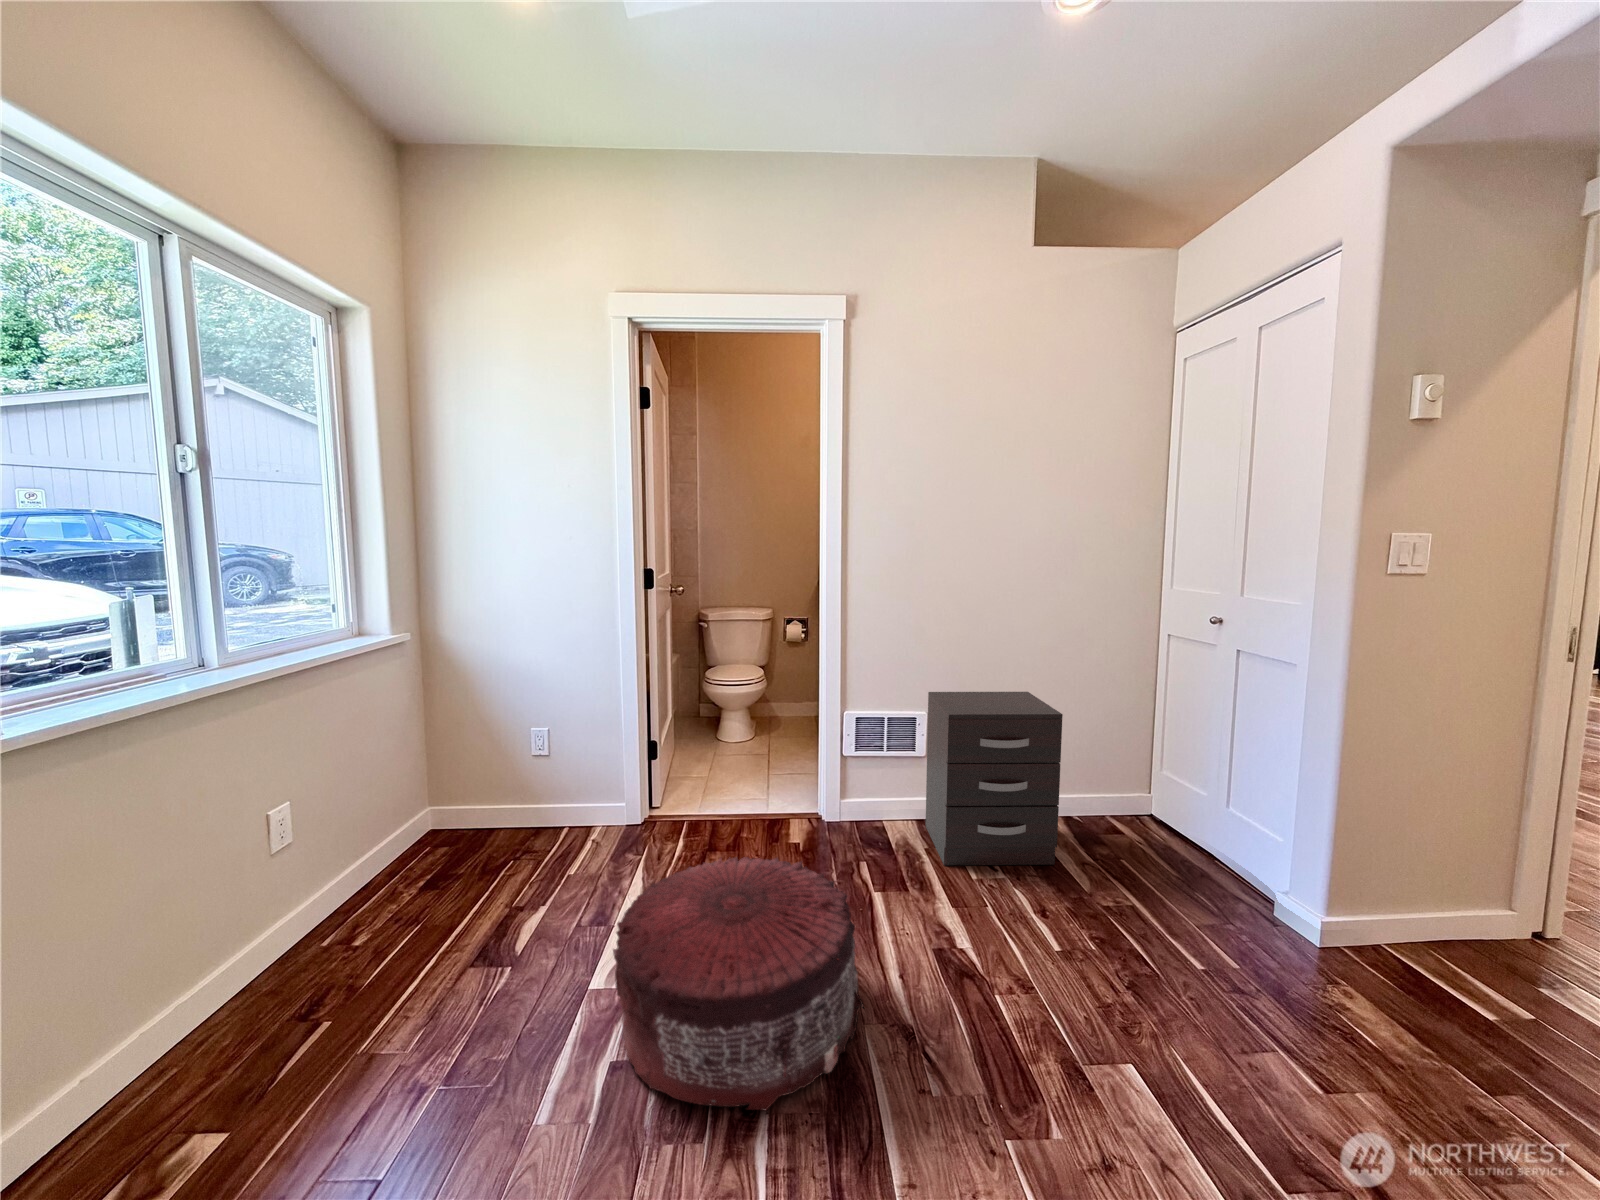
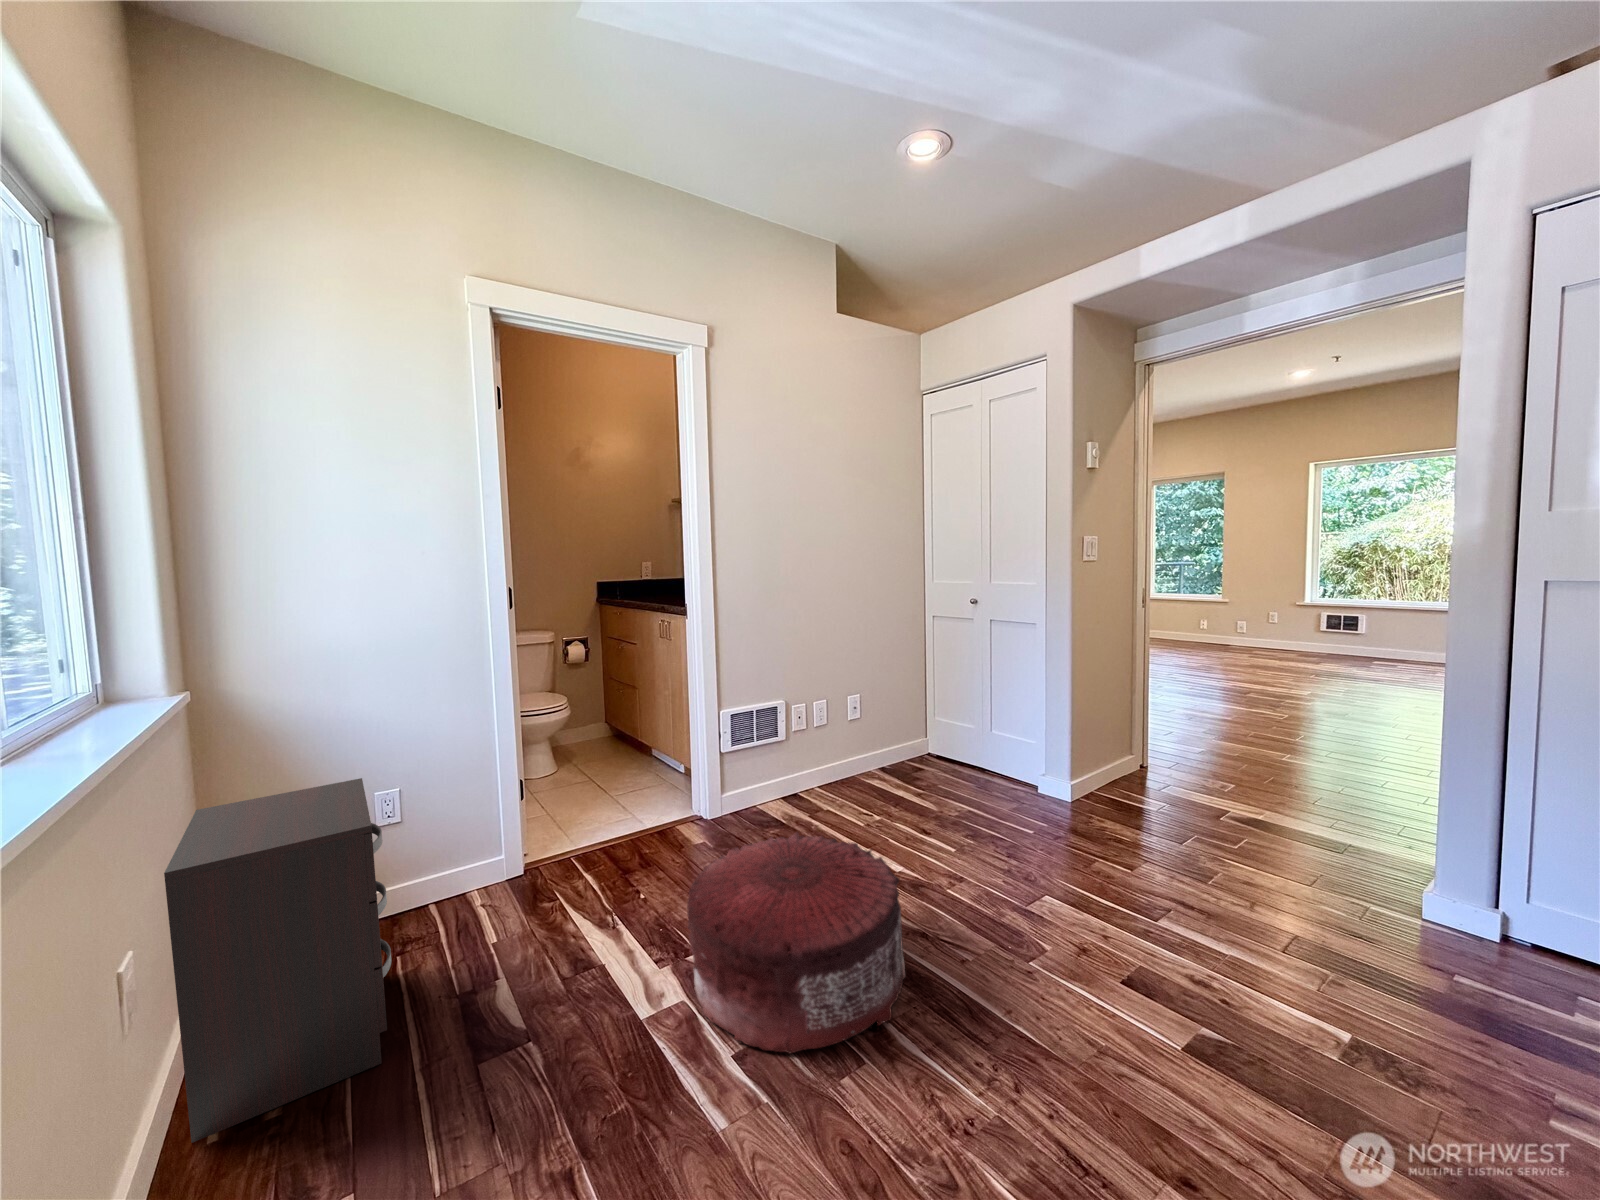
dresser: present [926,692,1063,865] -> present [164,778,391,1143]

